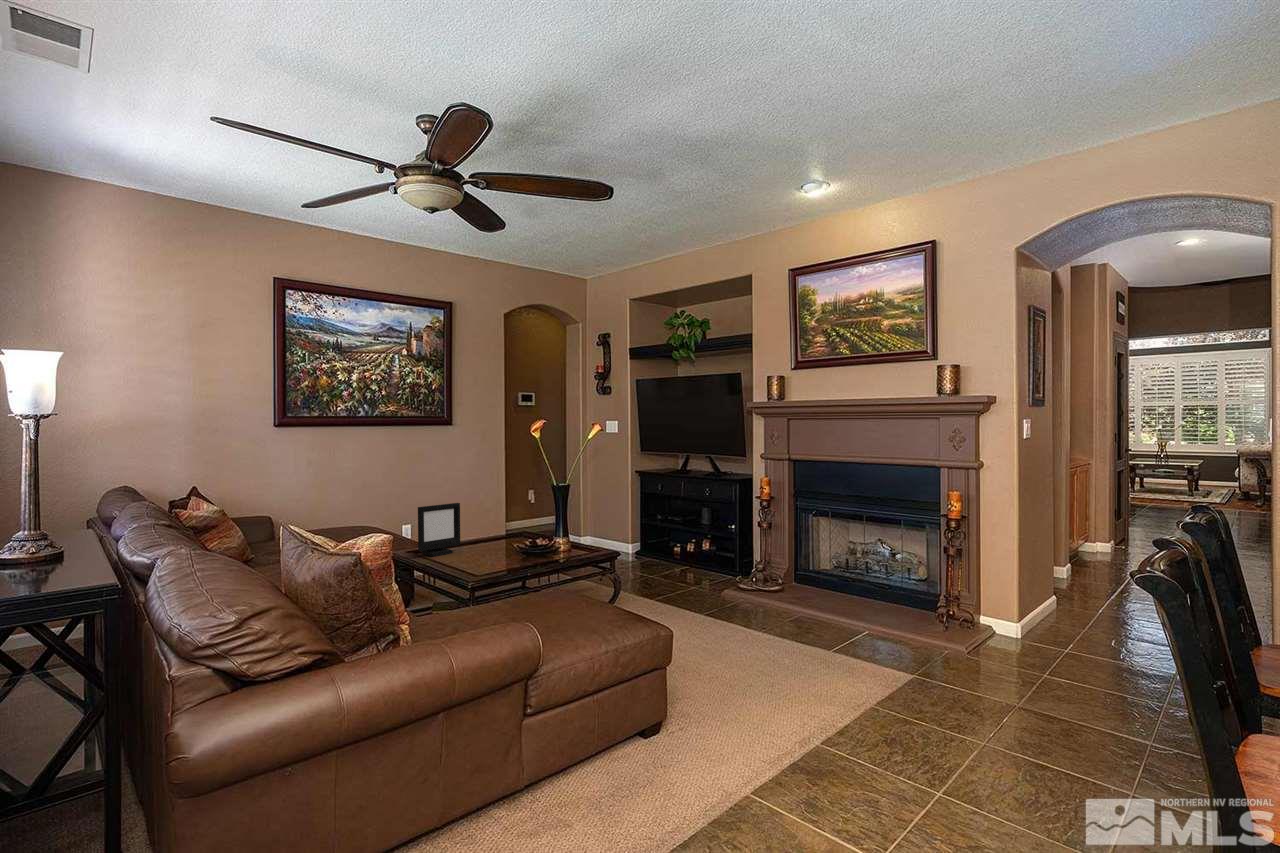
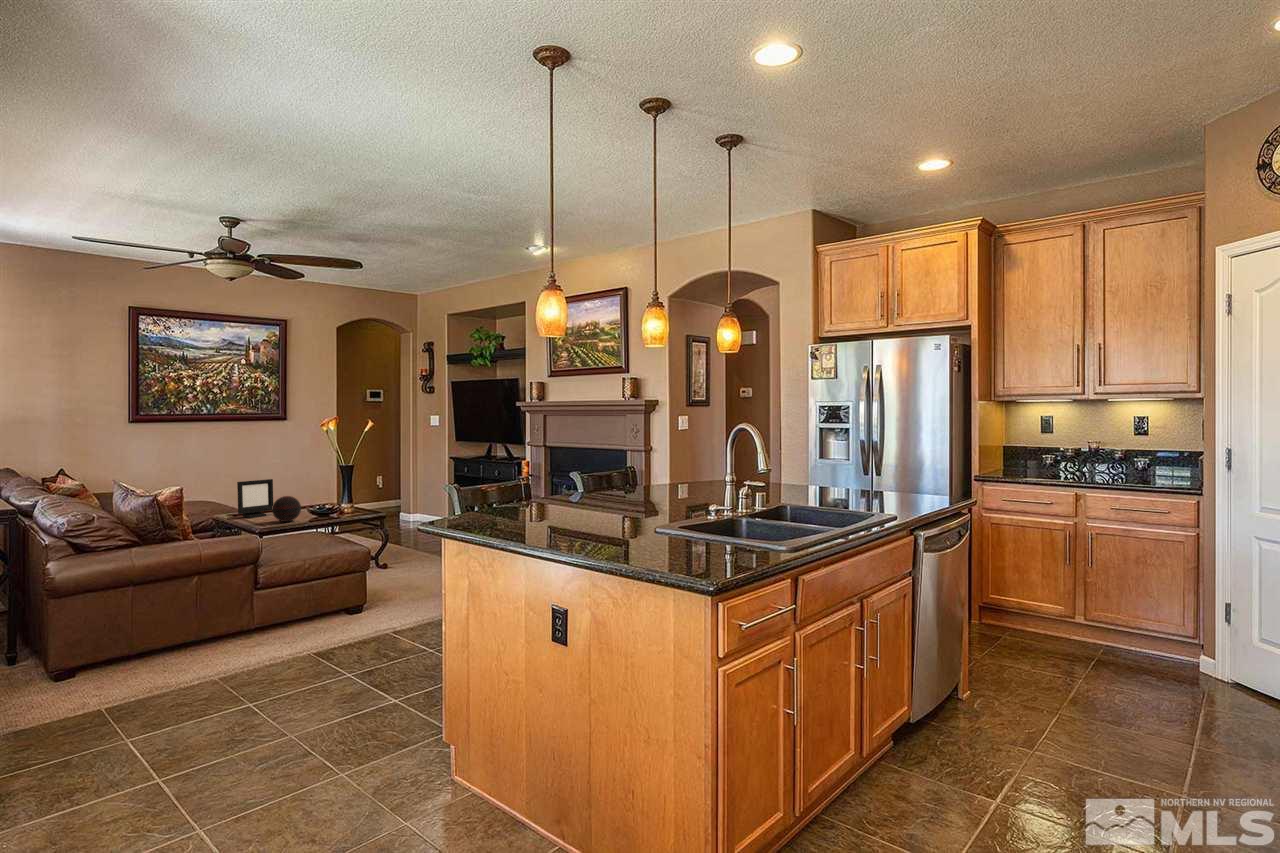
decorative orb: none [473,530,510,567] -> present [272,496,301,522]

